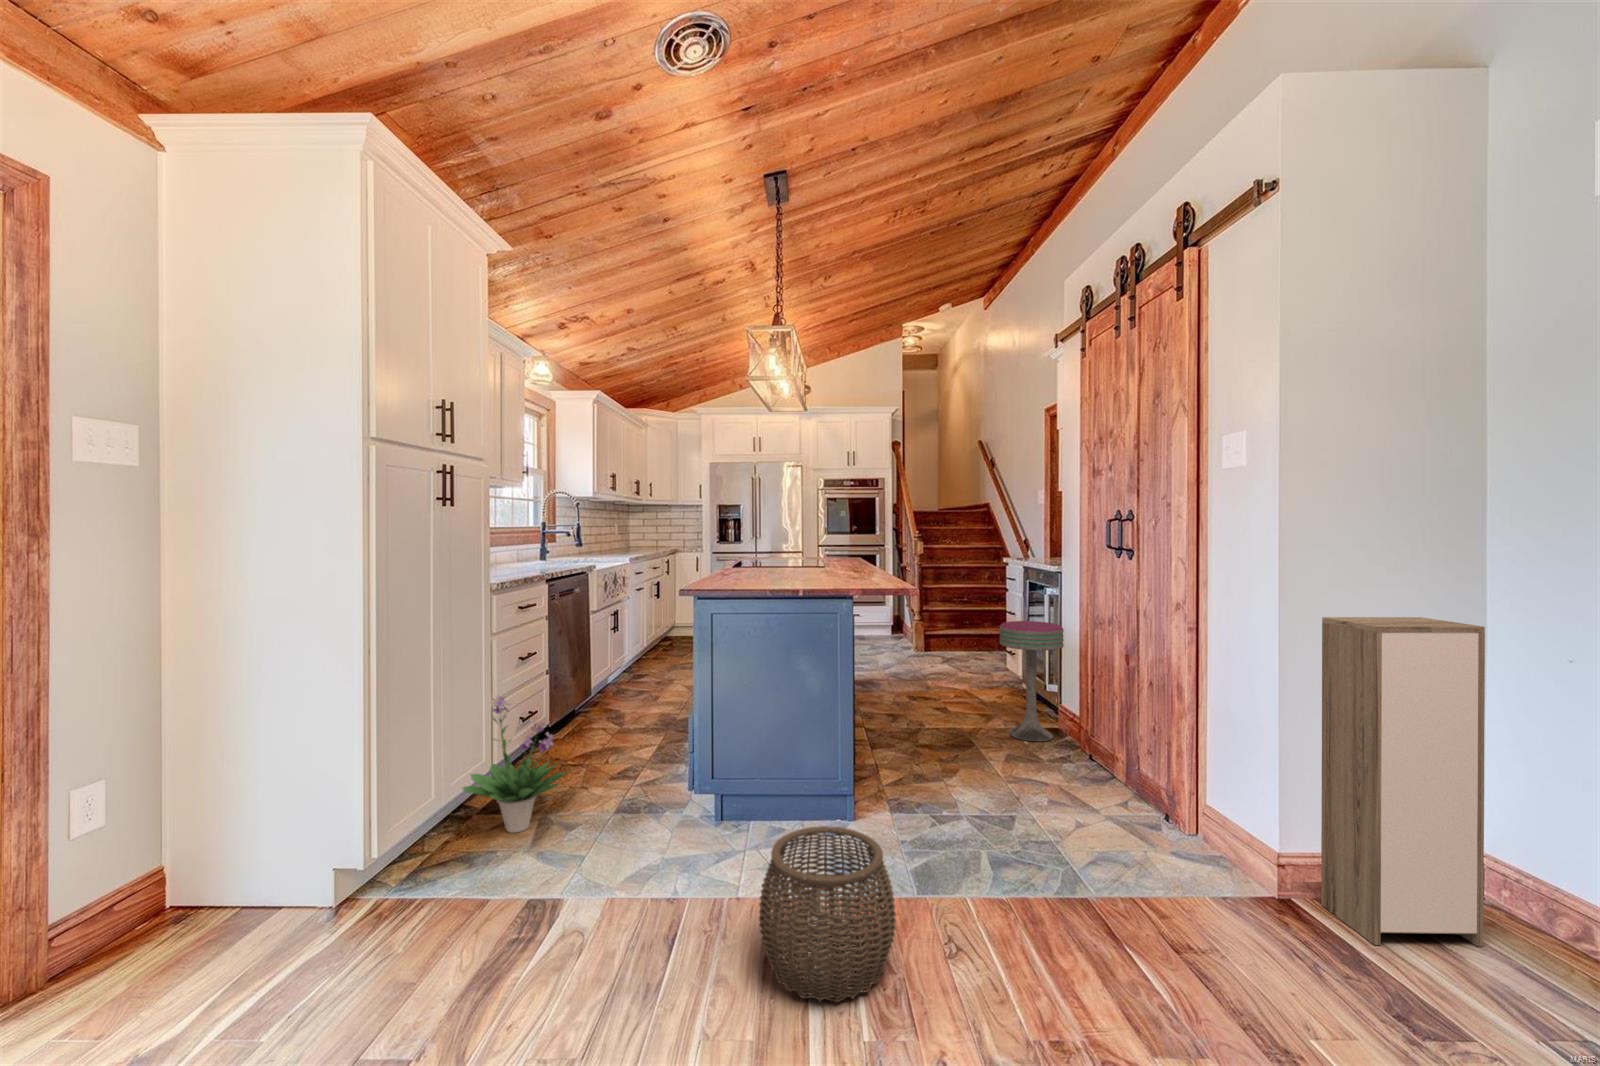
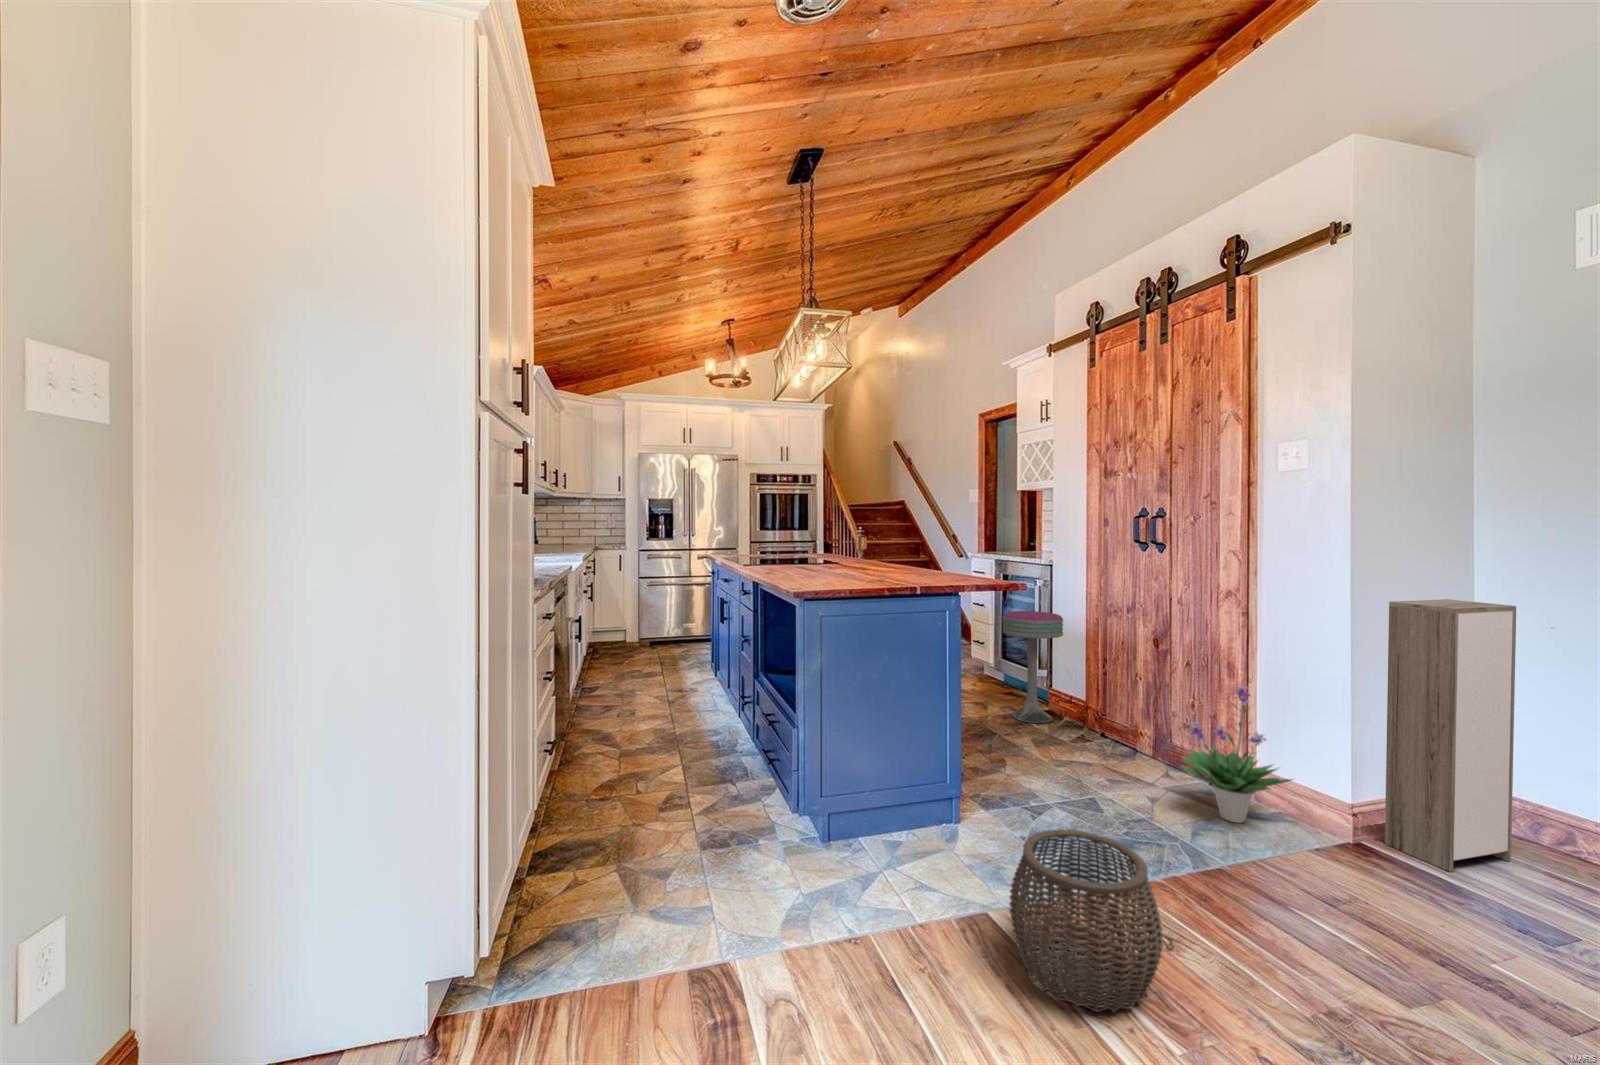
potted plant: present [462,696,568,833] -> present [1181,685,1291,823]

